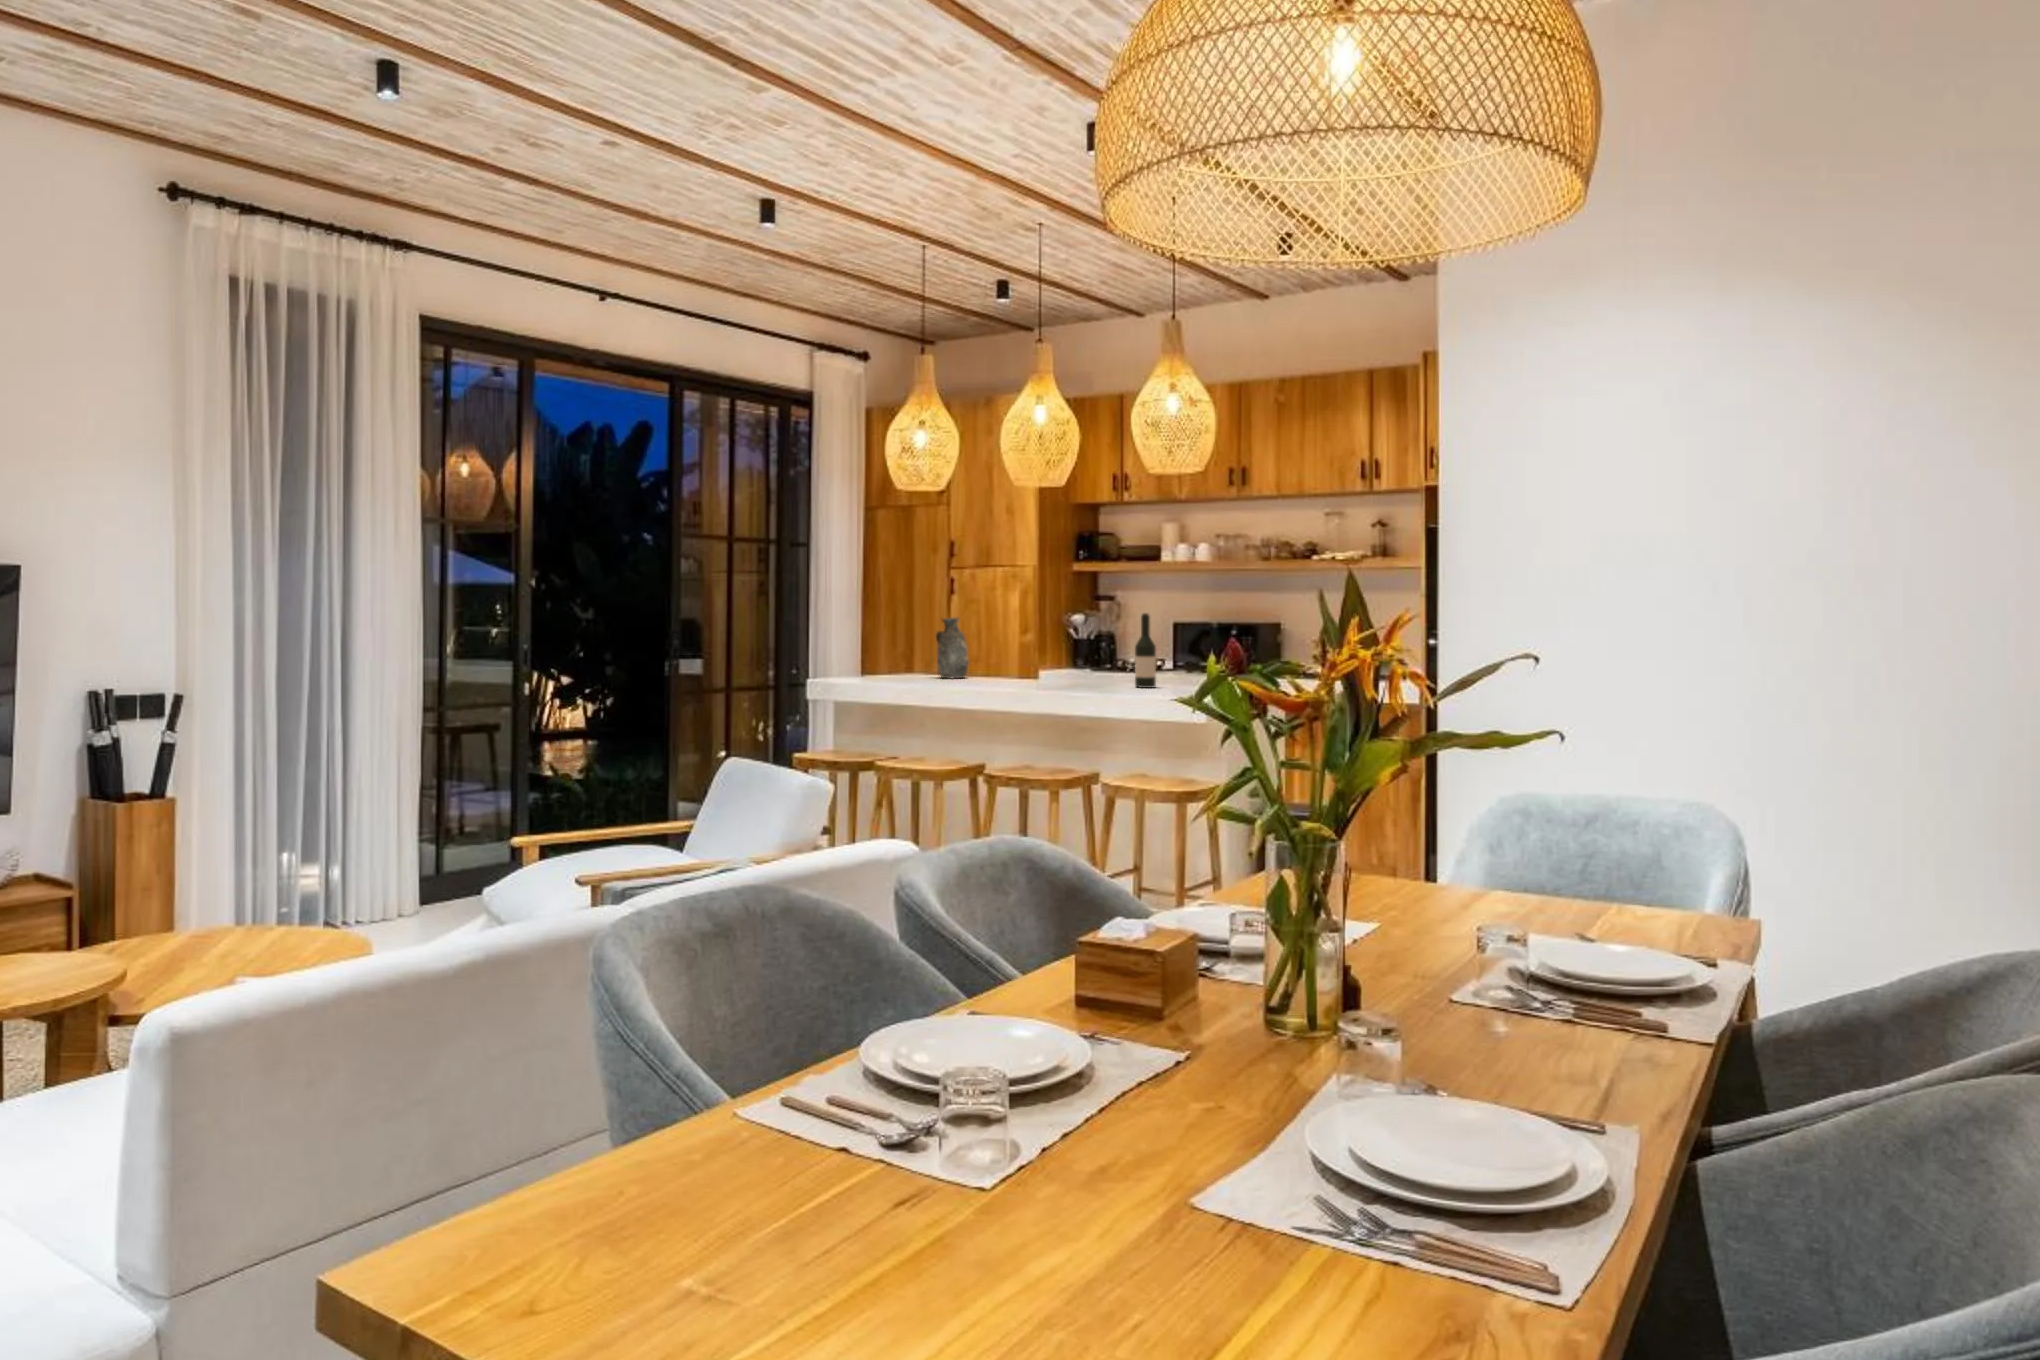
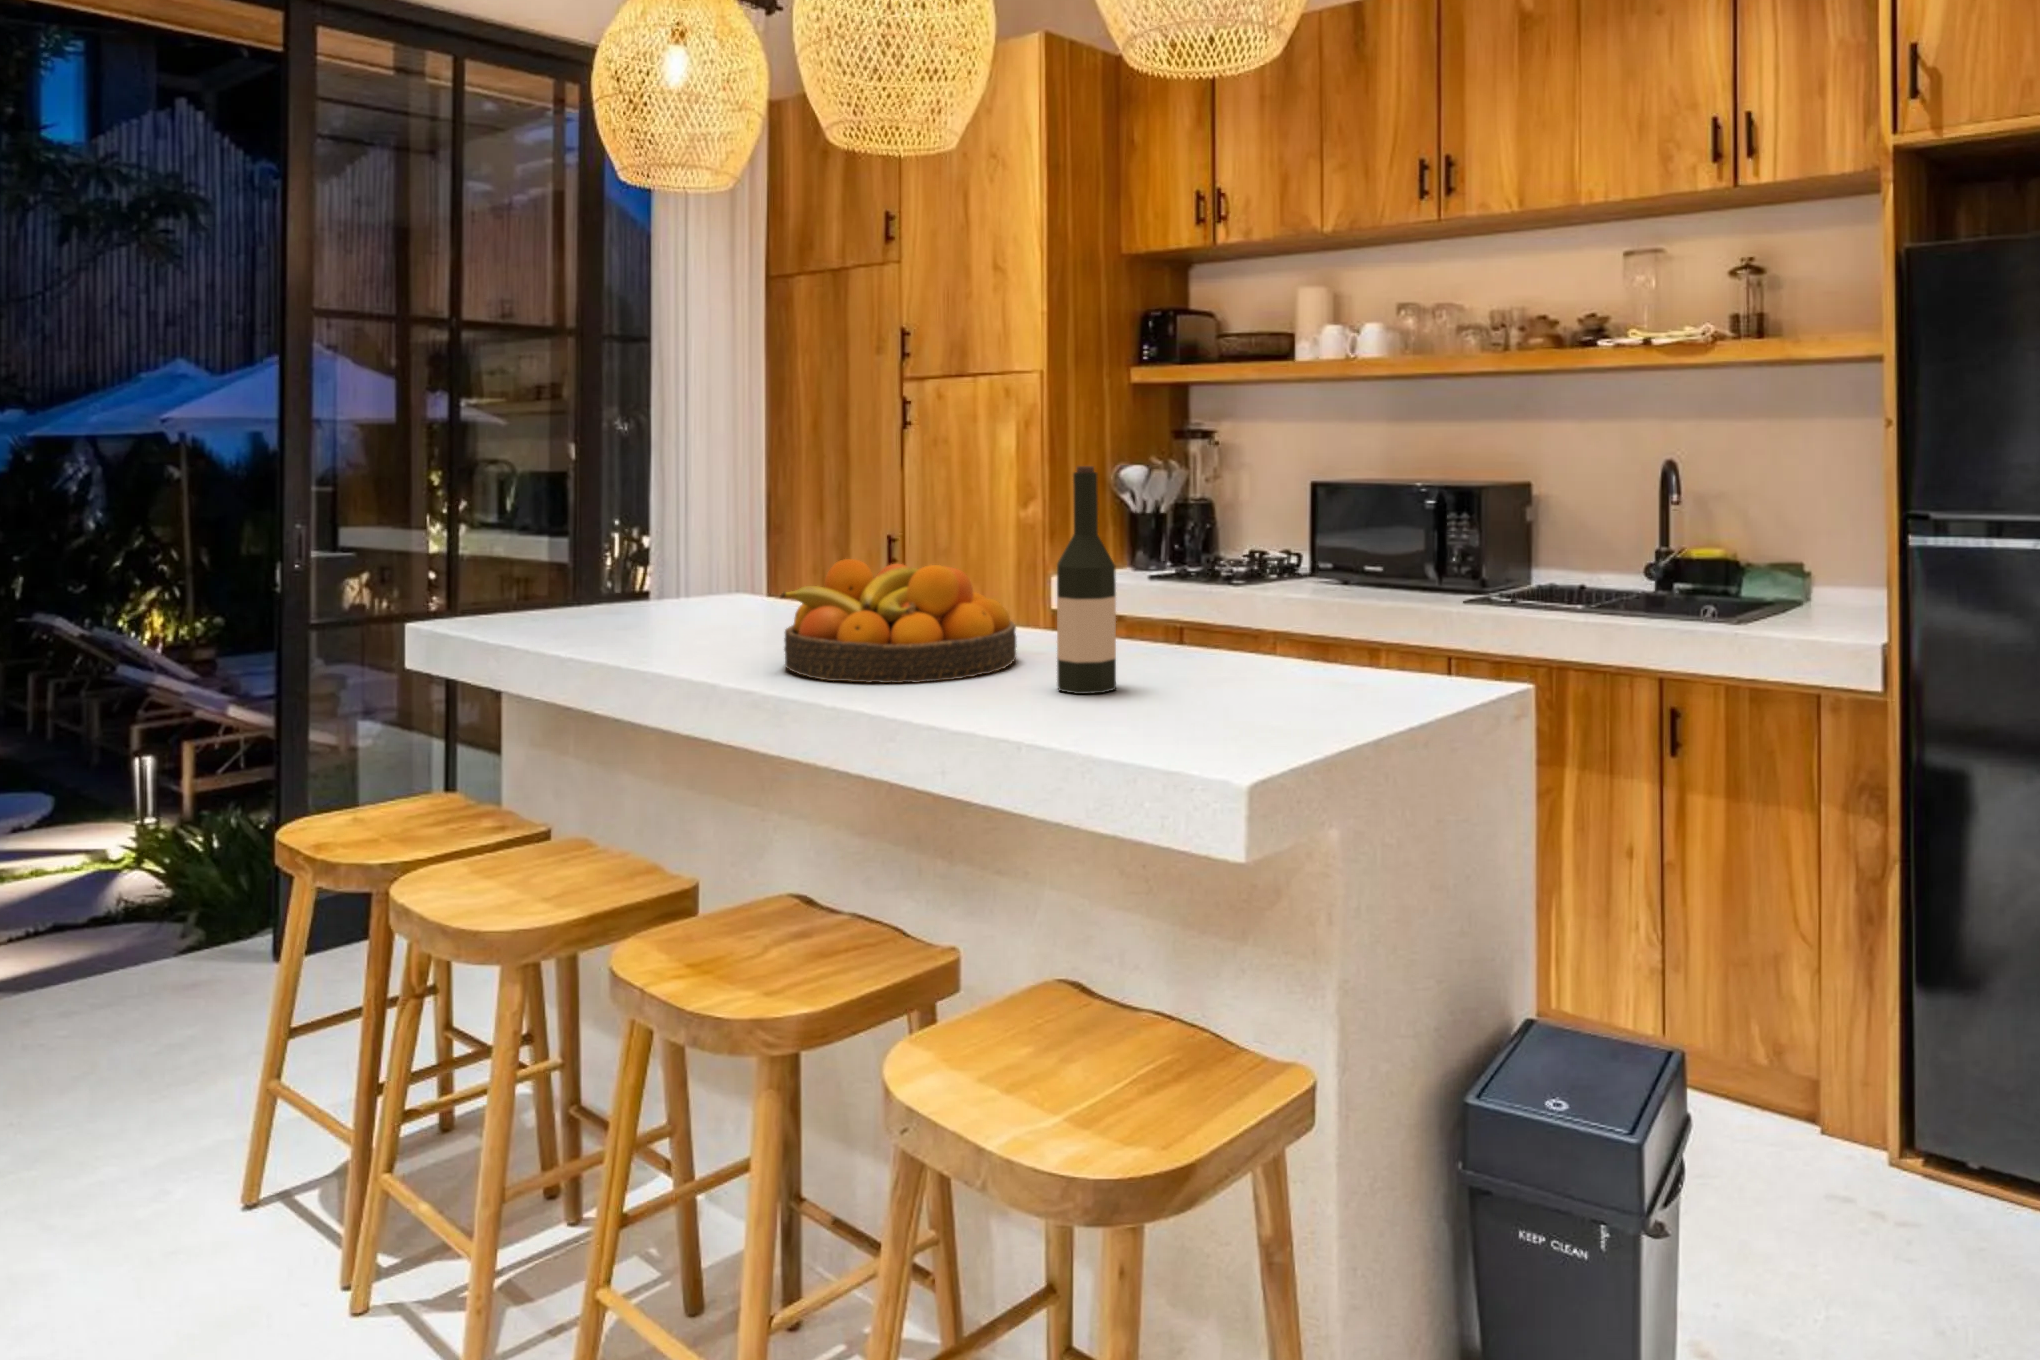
decorative vase: present [936,618,969,678] -> none [685,474,762,621]
fruit bowl: none [1025,647,1108,687] -> present [780,559,1017,683]

